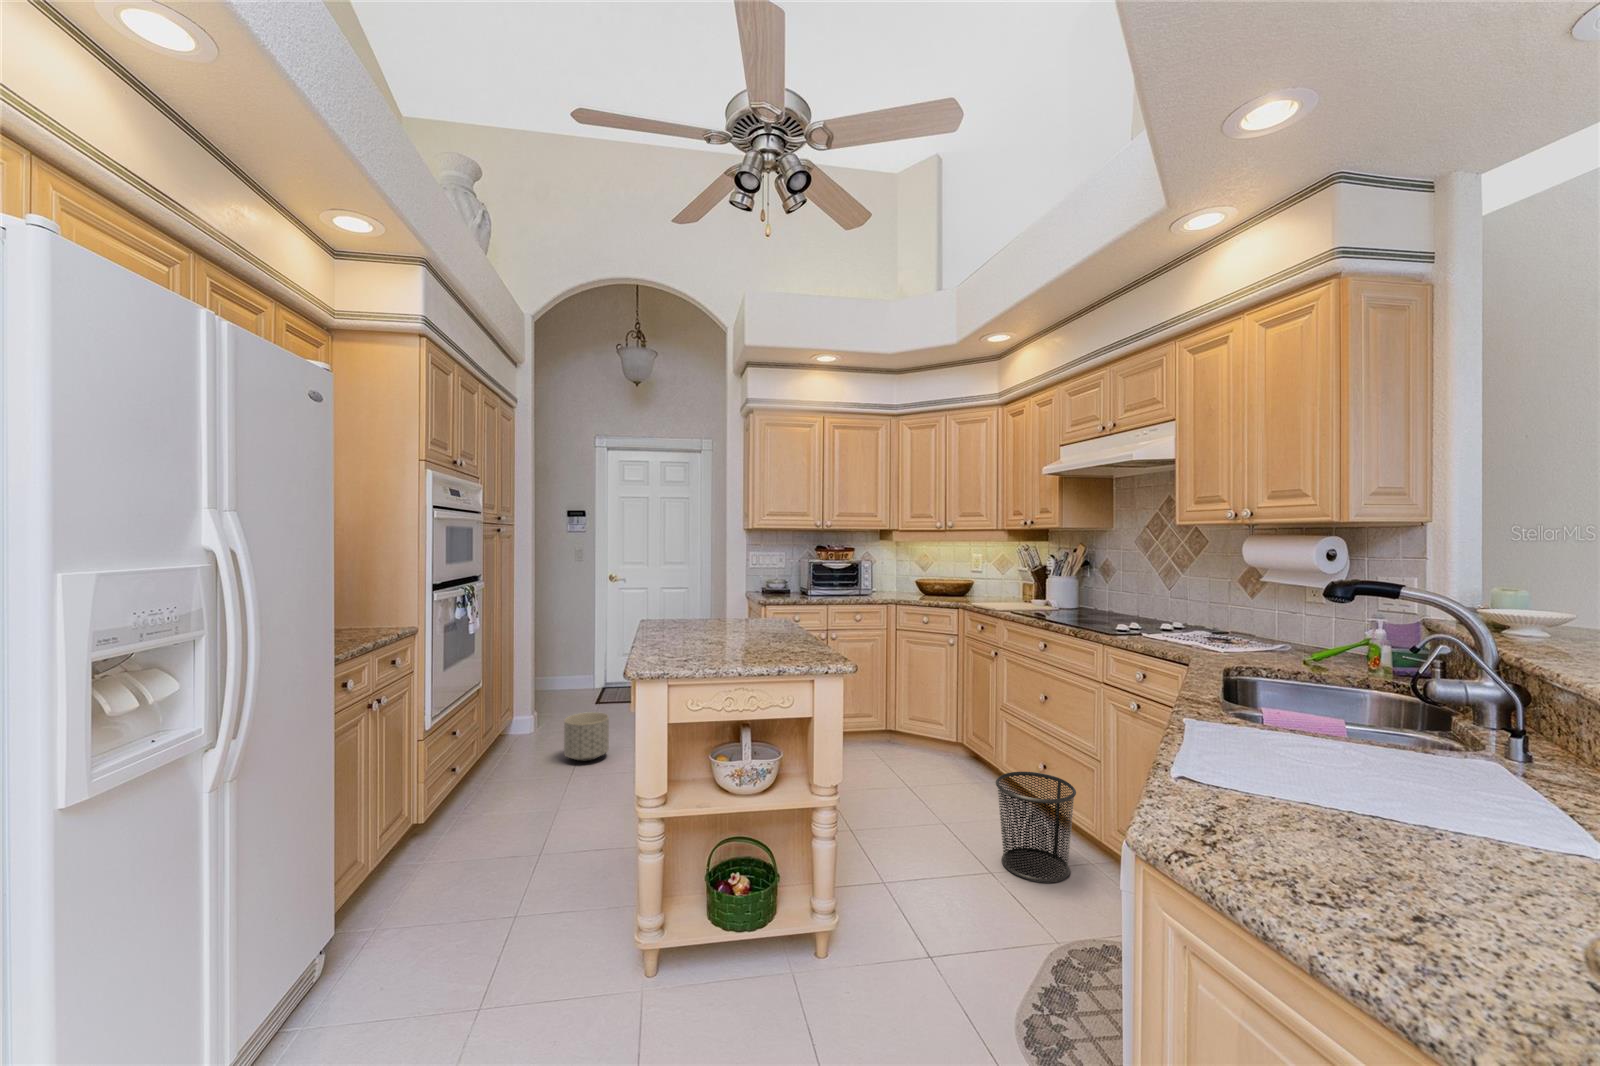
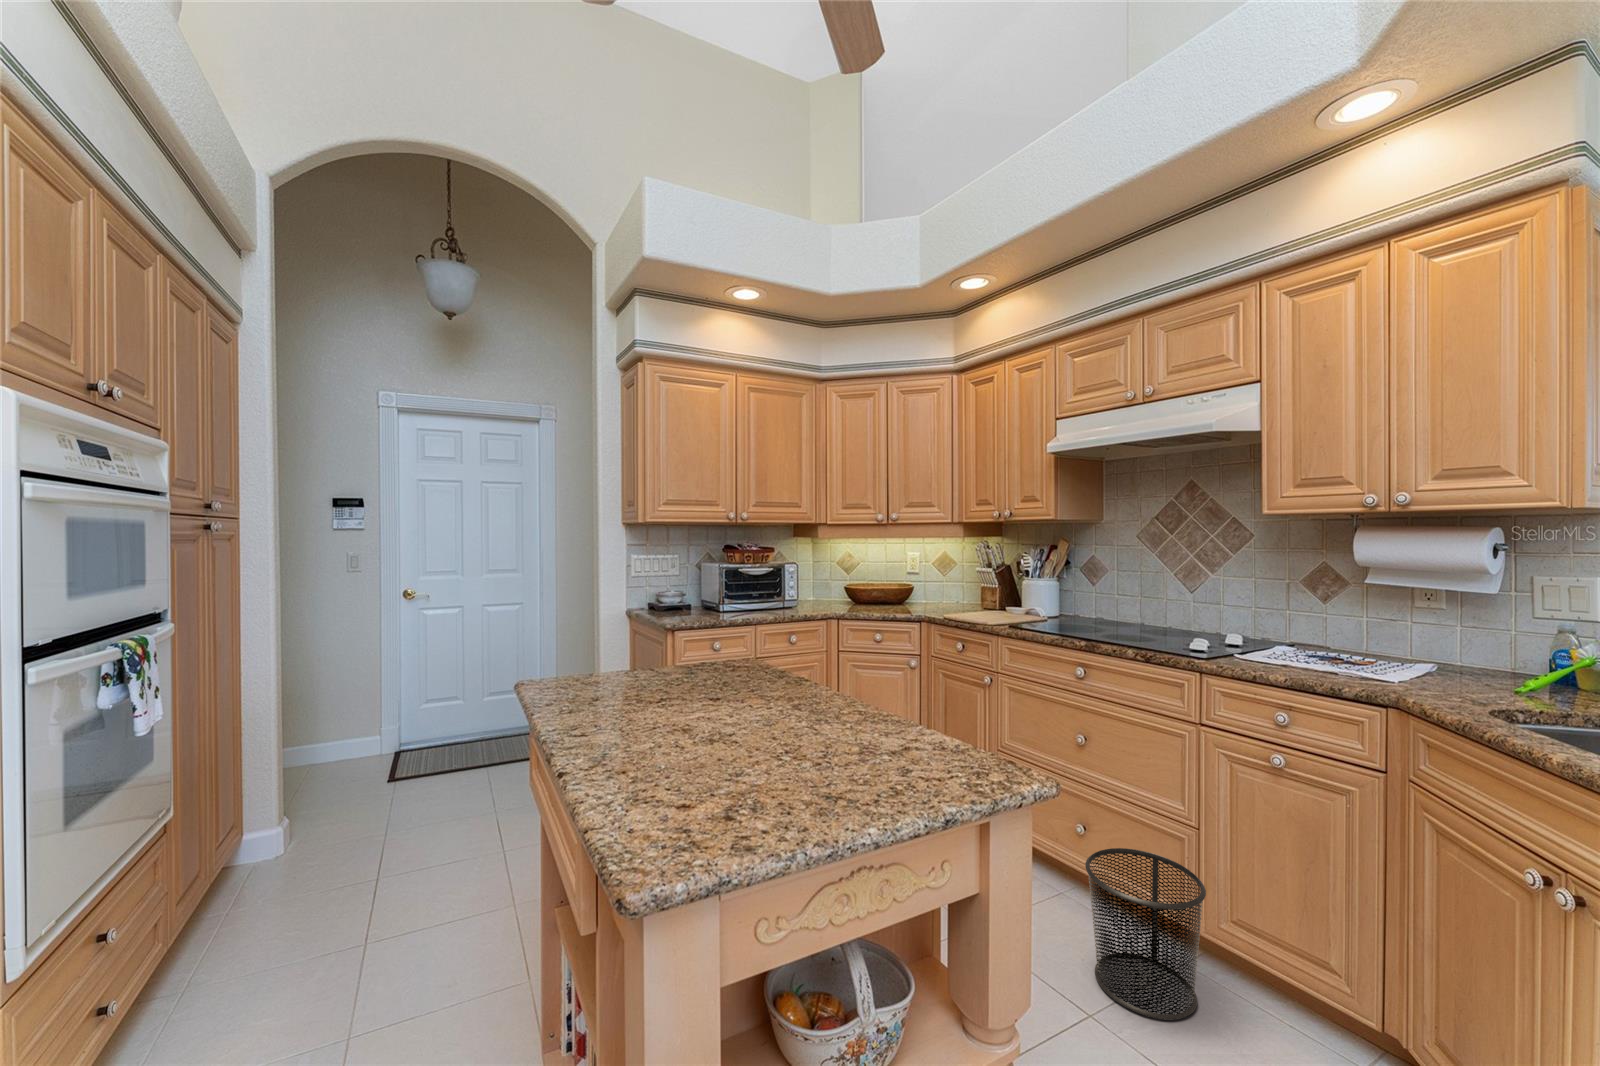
planter: present [564,712,609,761] -> none [349,816,432,907]

